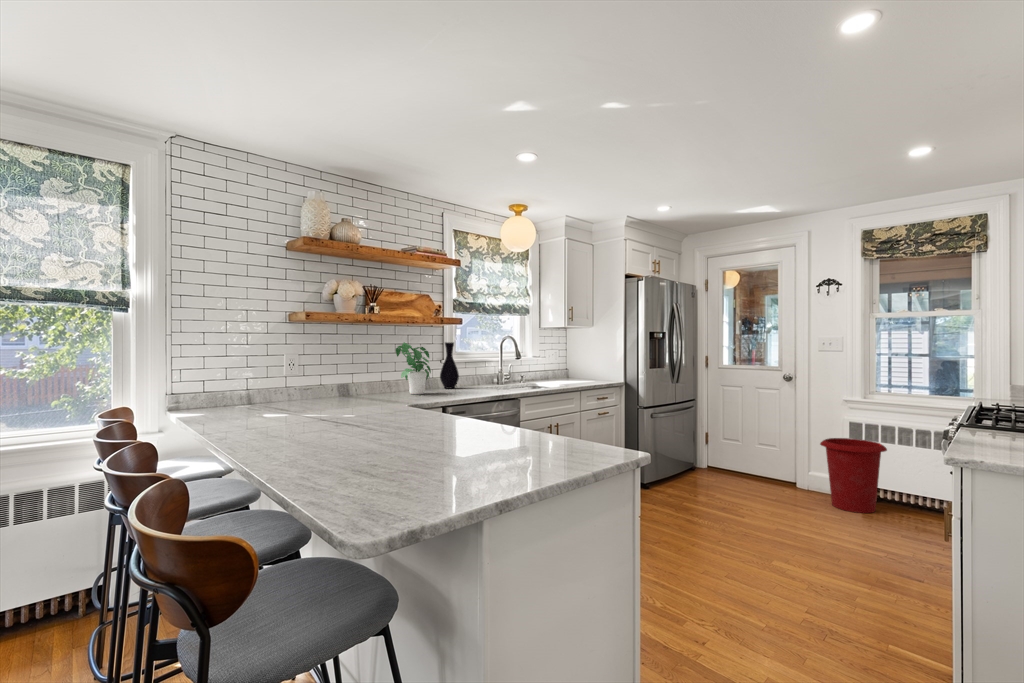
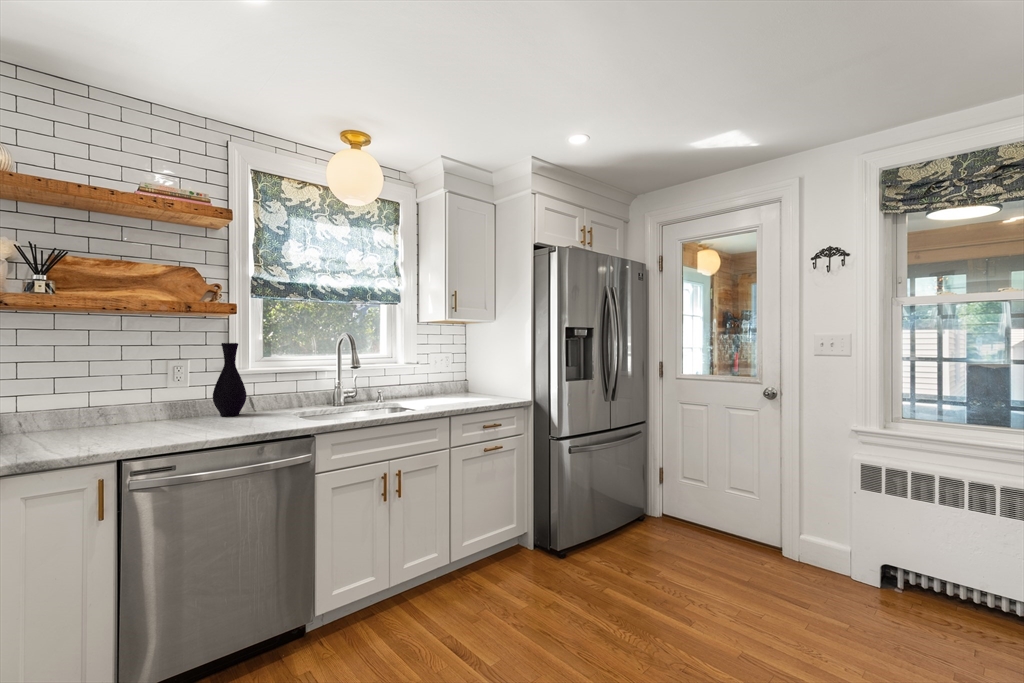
potted plant: present [396,342,431,394] -> none [81,343,158,431]
waste bin: present [820,438,887,513] -> none [816,489,923,617]

